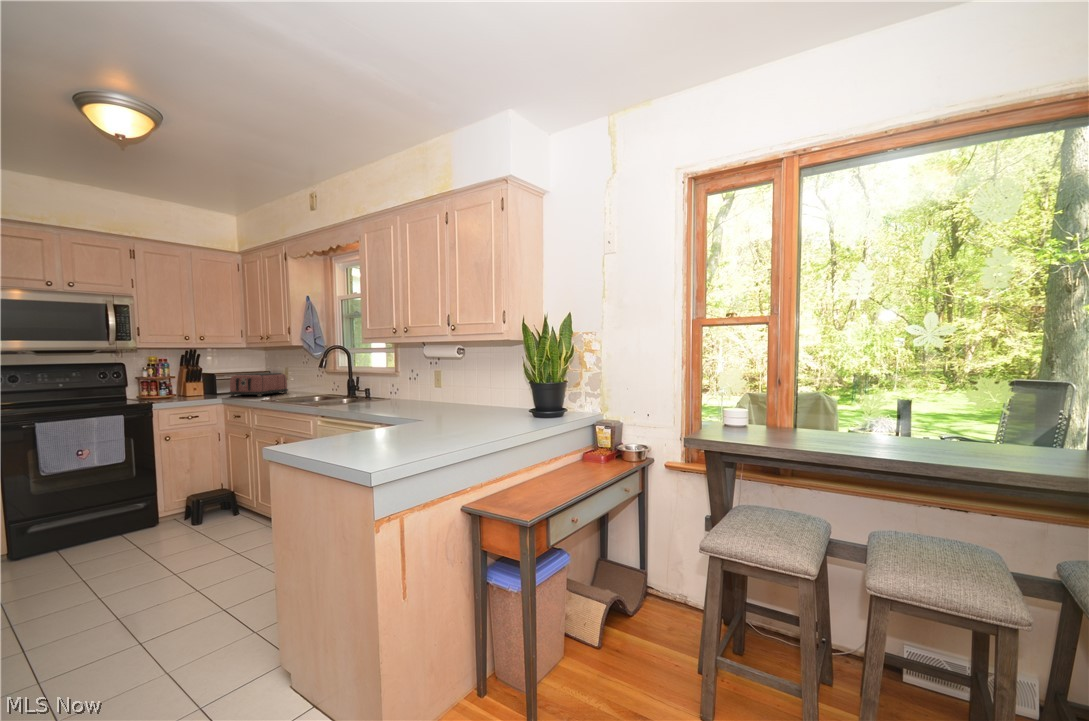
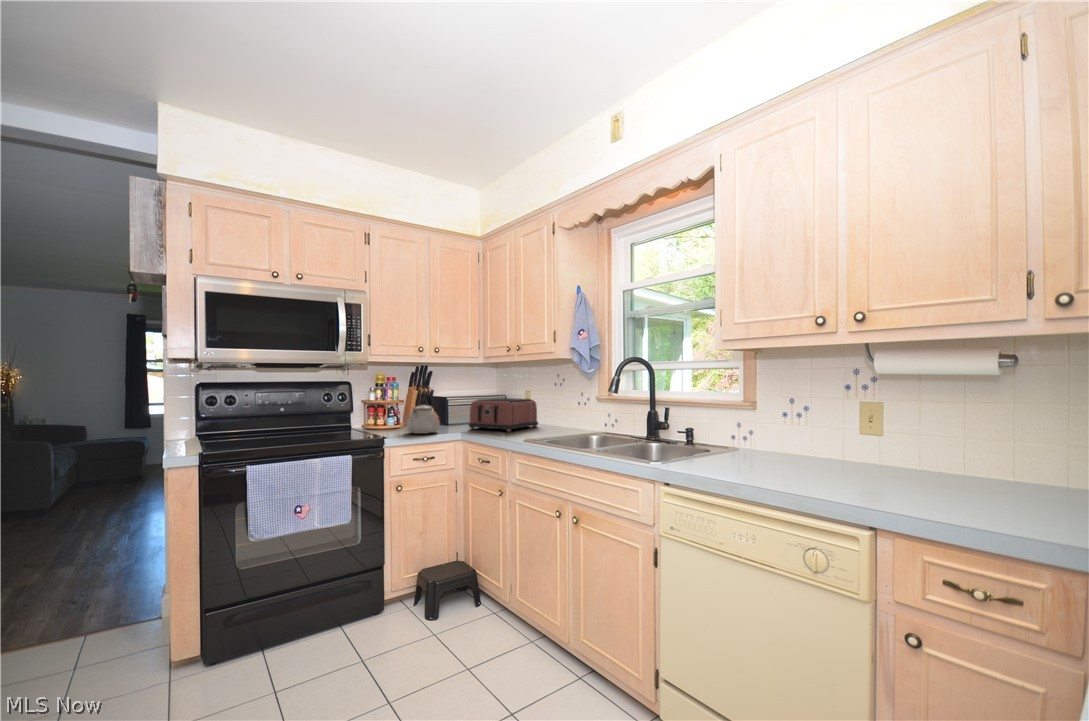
kettle: none [173,372,203,400] -> present [406,395,440,434]

